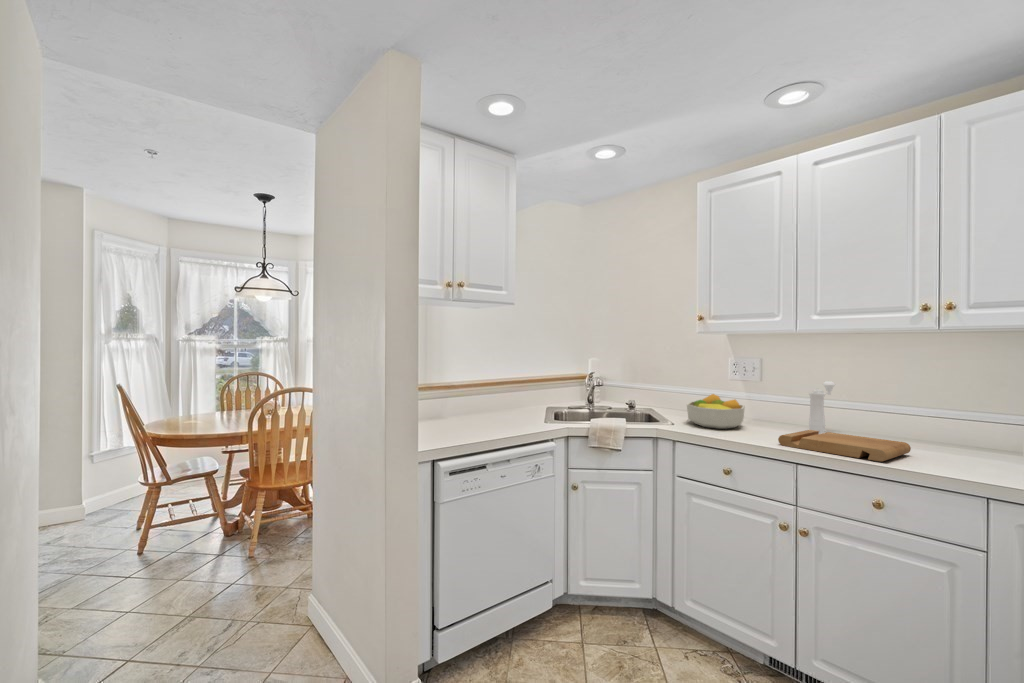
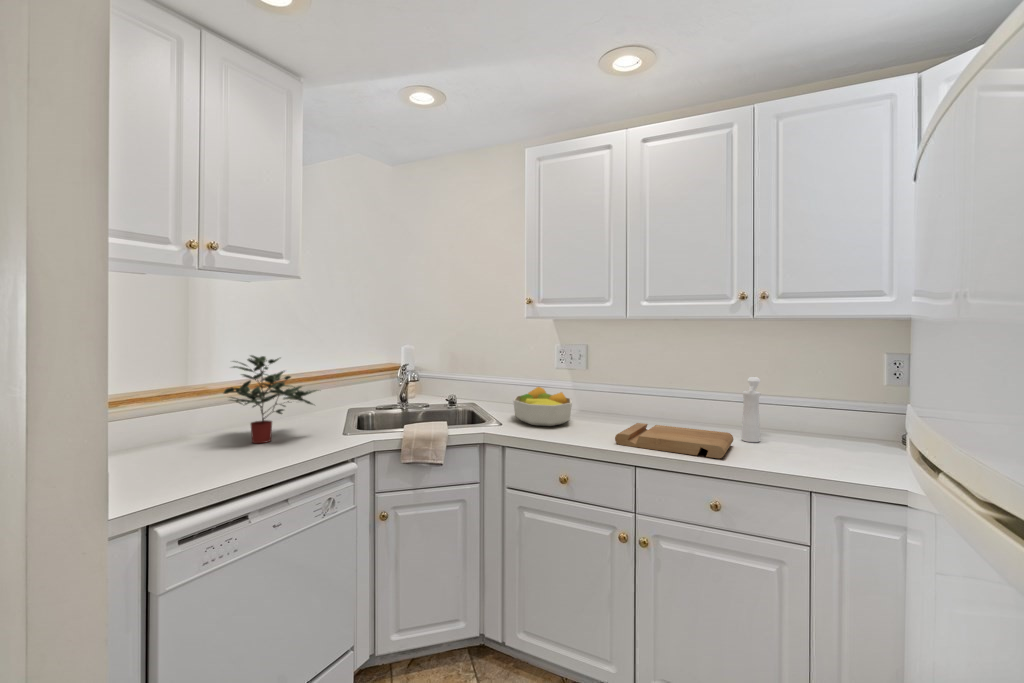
potted plant: none [461,360,528,424] -> present [224,355,317,443]
pepper mill: present [809,381,835,434] -> present [742,377,760,442]

